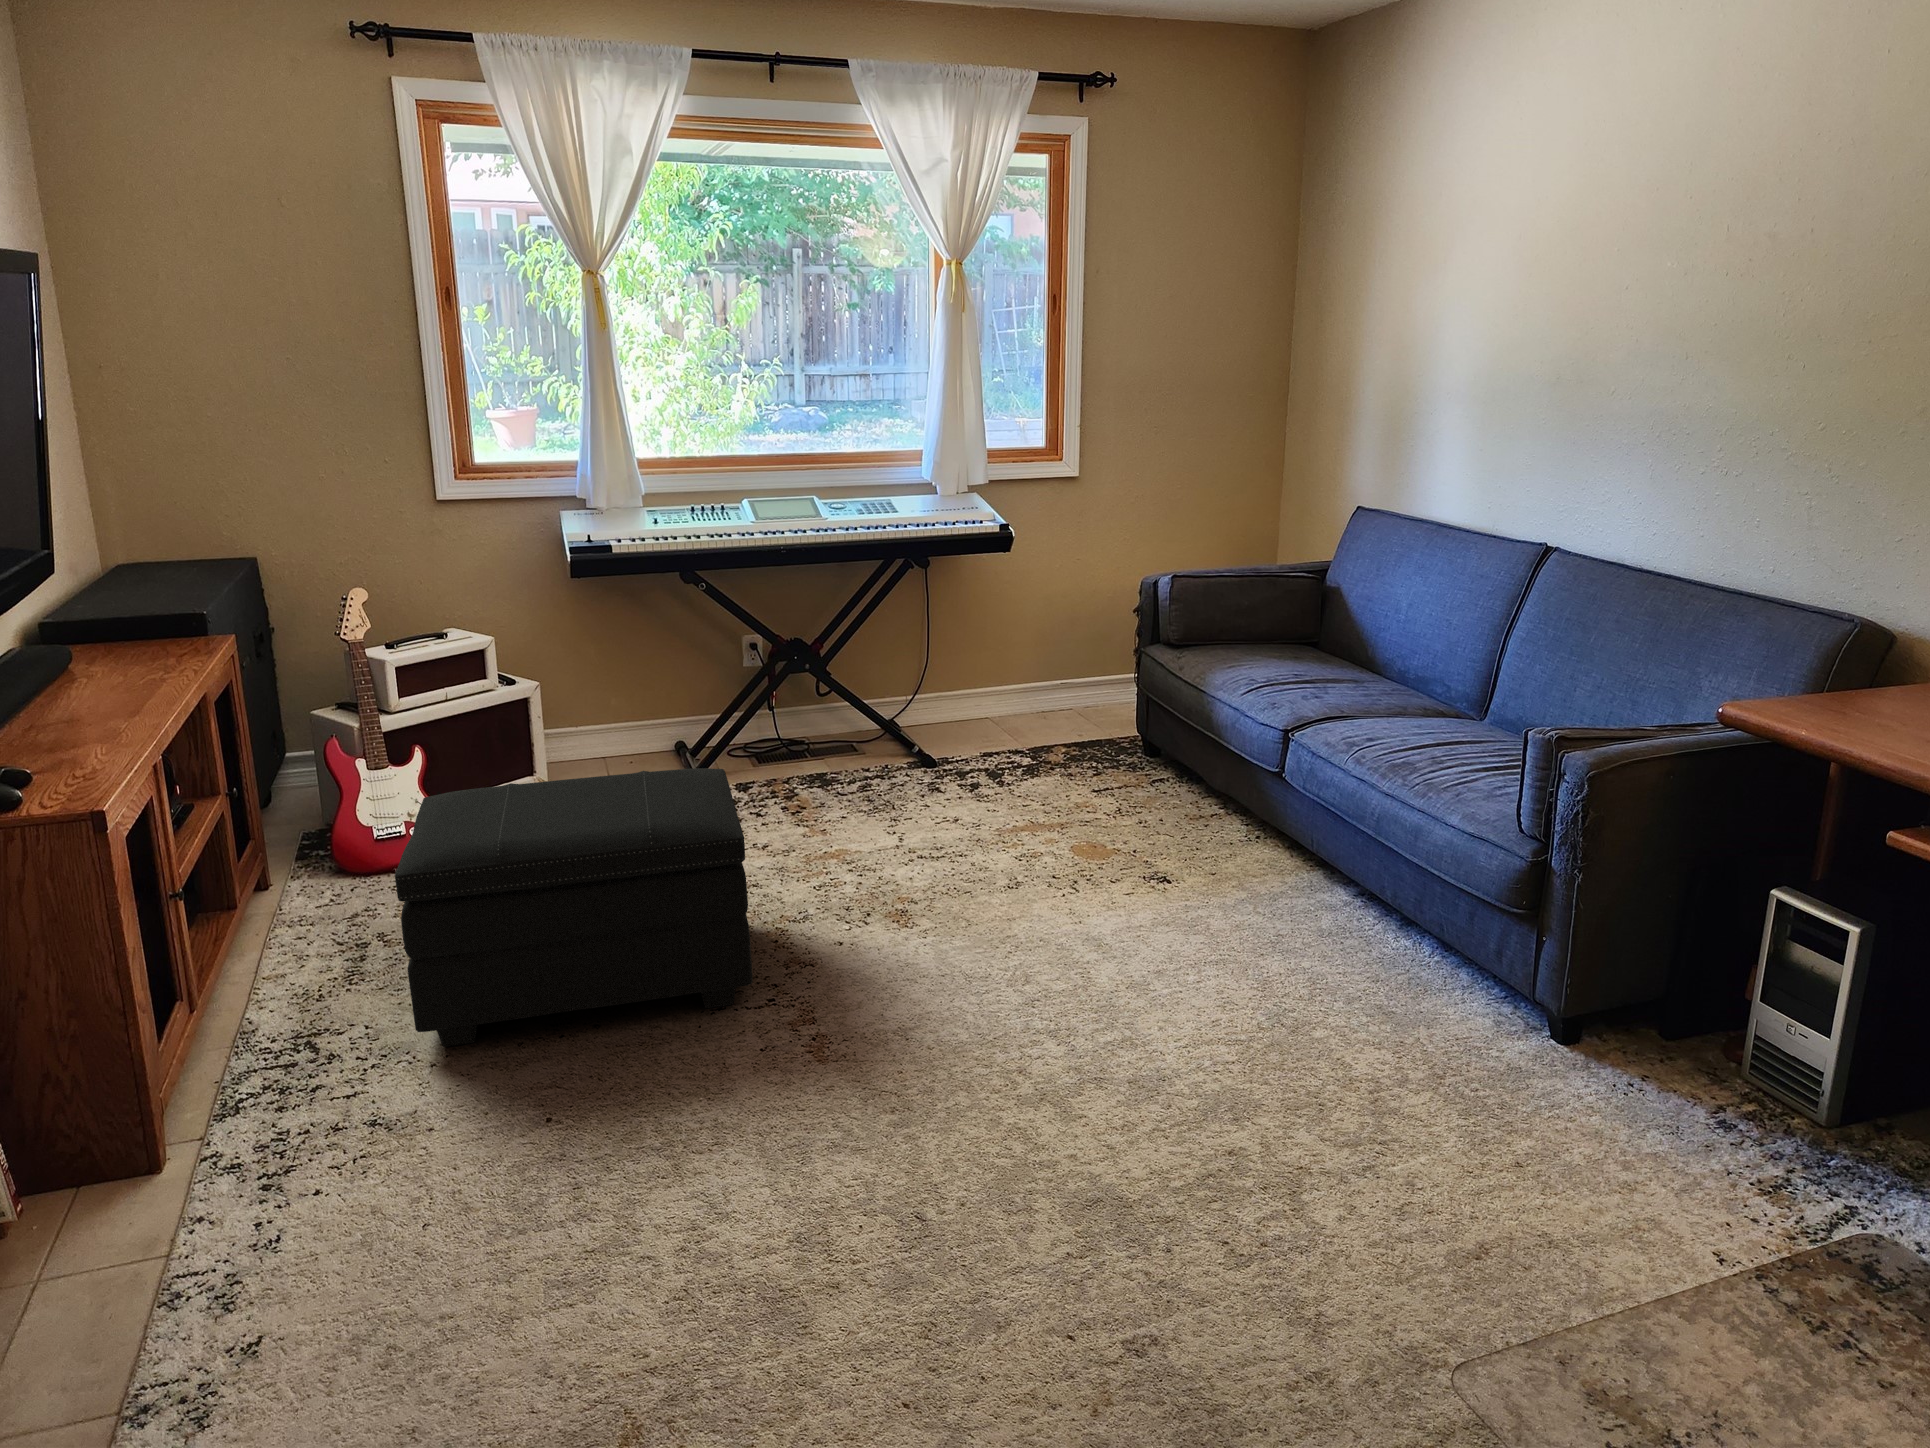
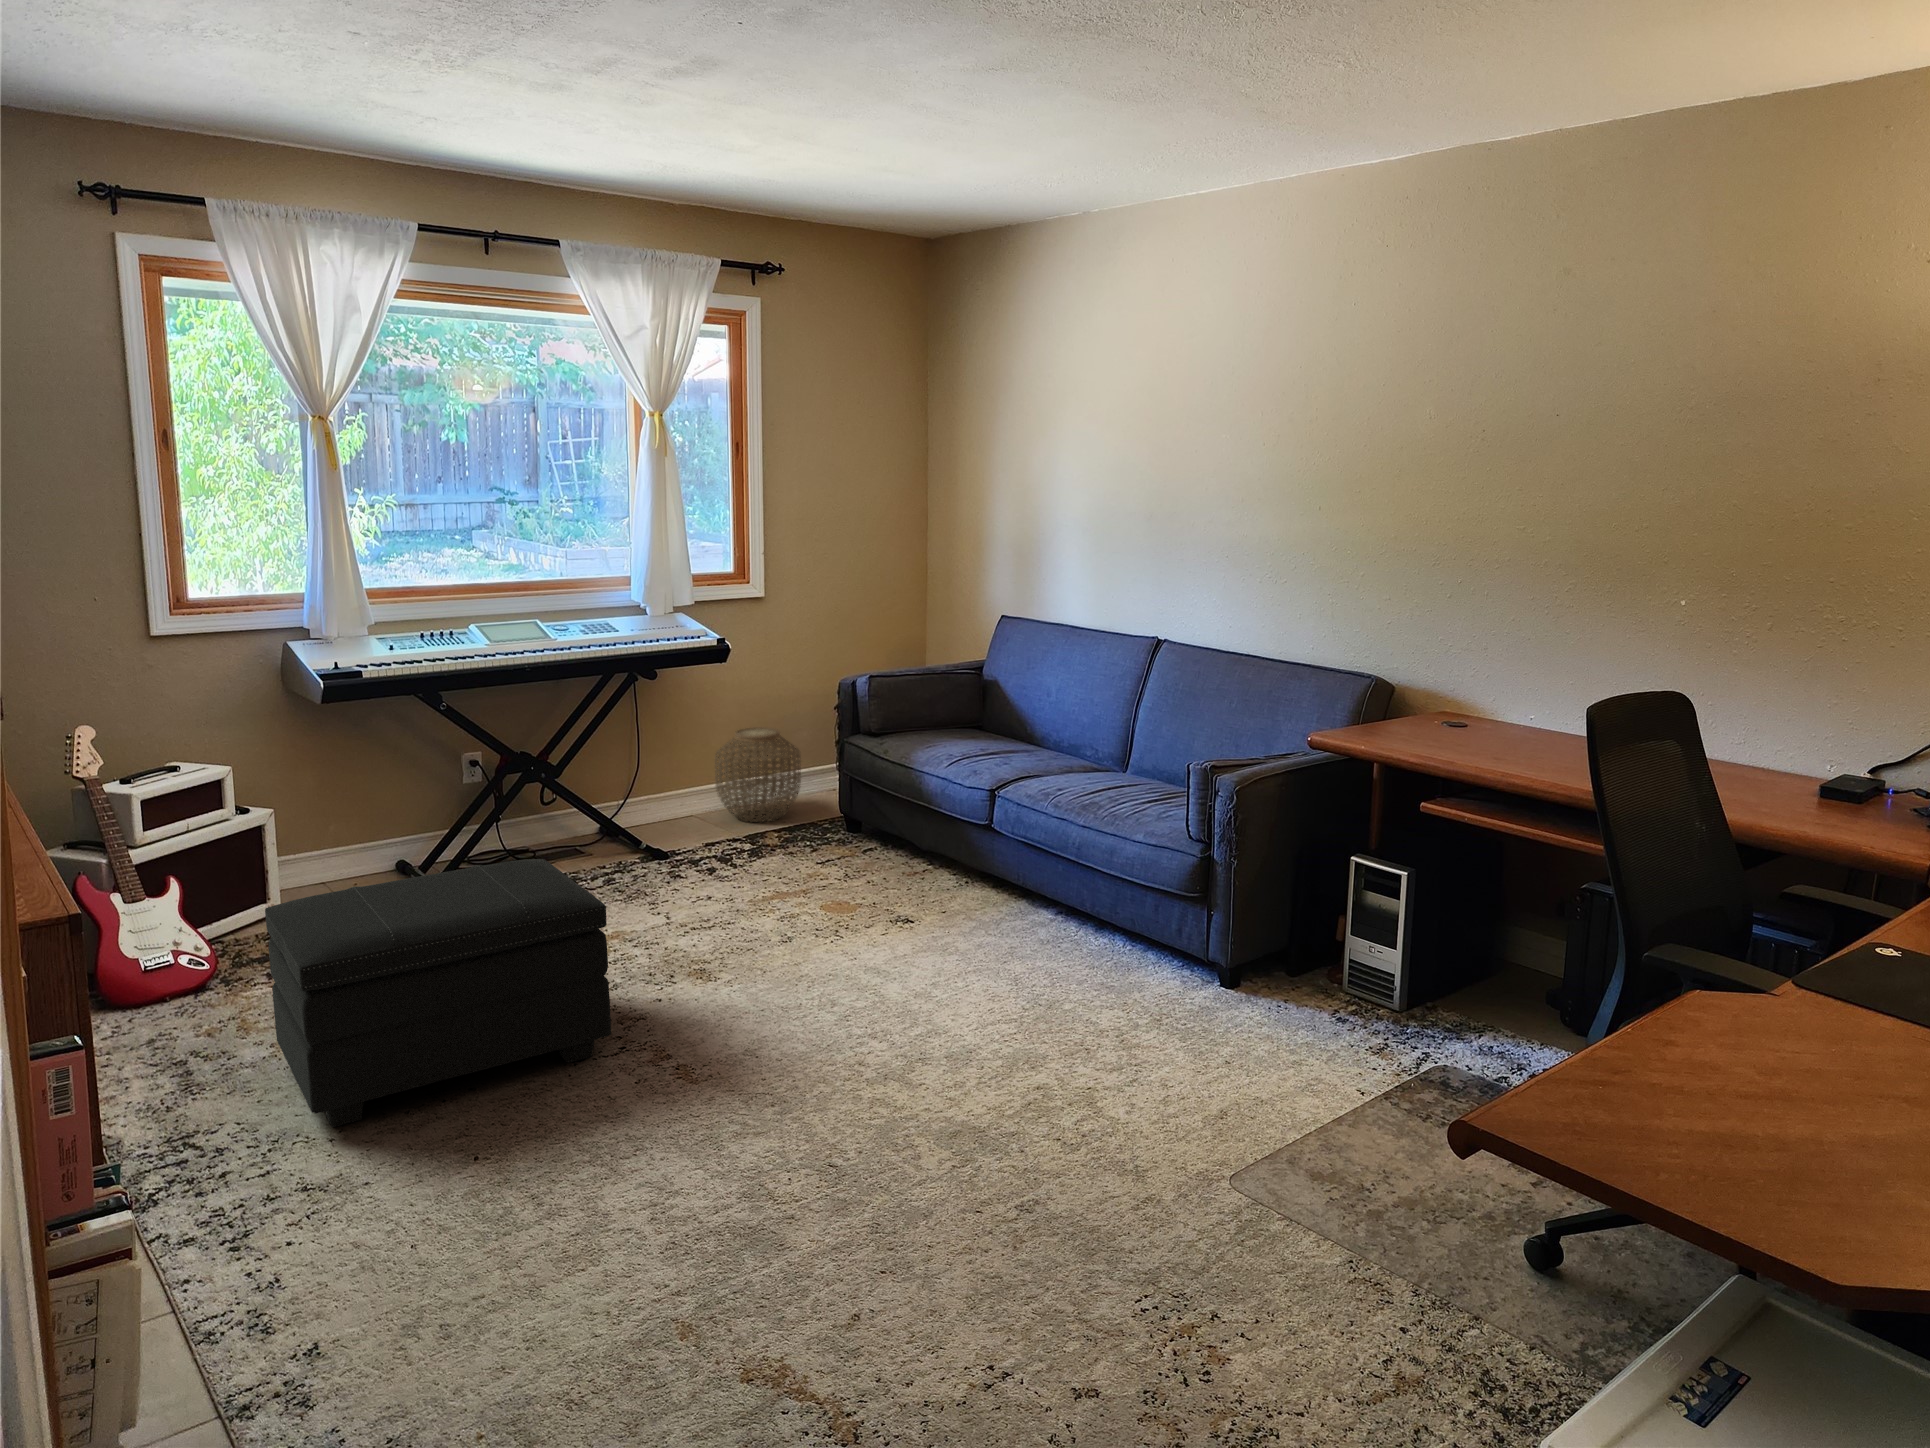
woven basket: none [1008,625,1103,732] -> present [715,727,801,822]

